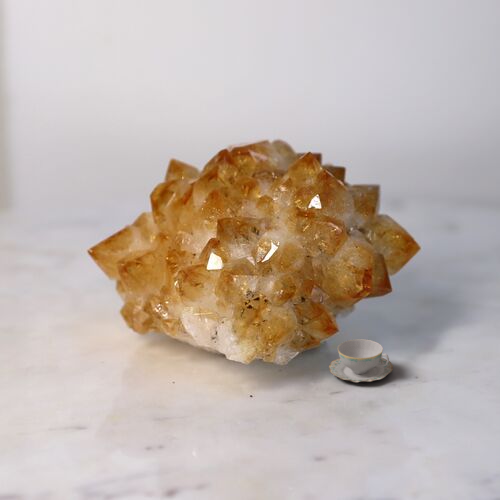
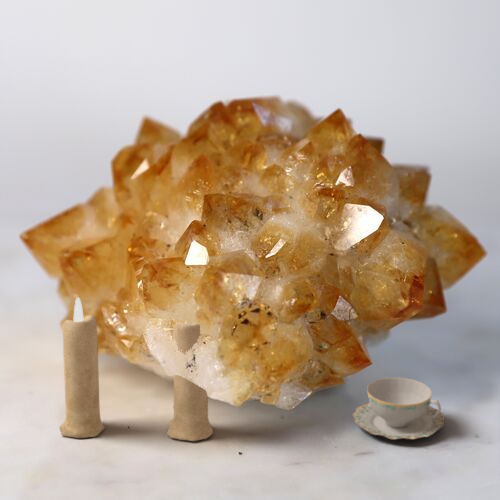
candle: none [121,287,232,392] -> present [60,298,213,441]

